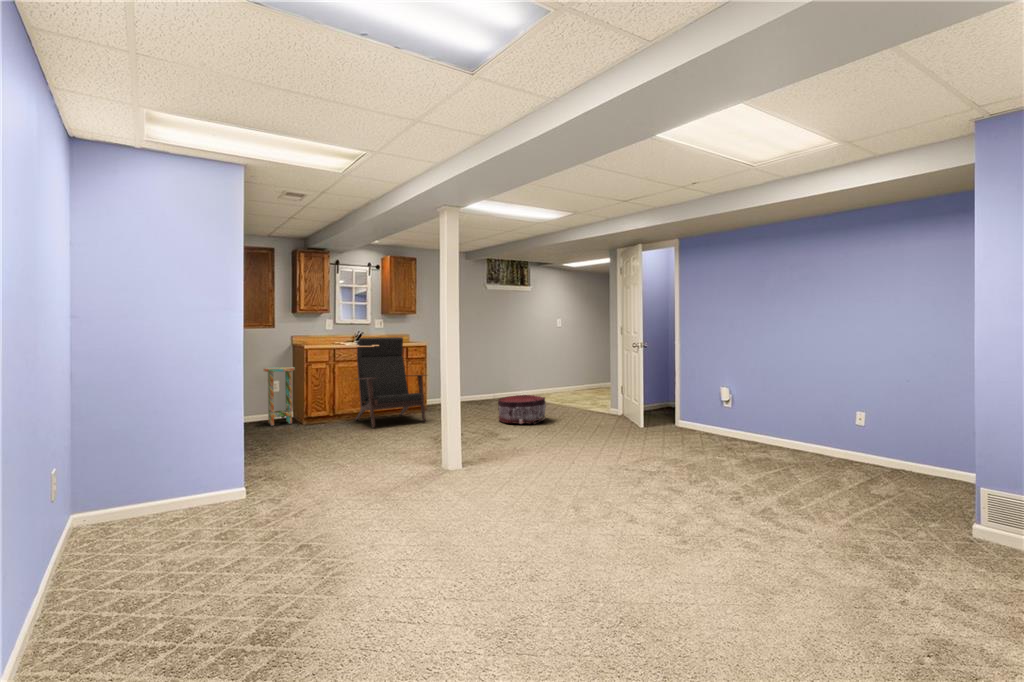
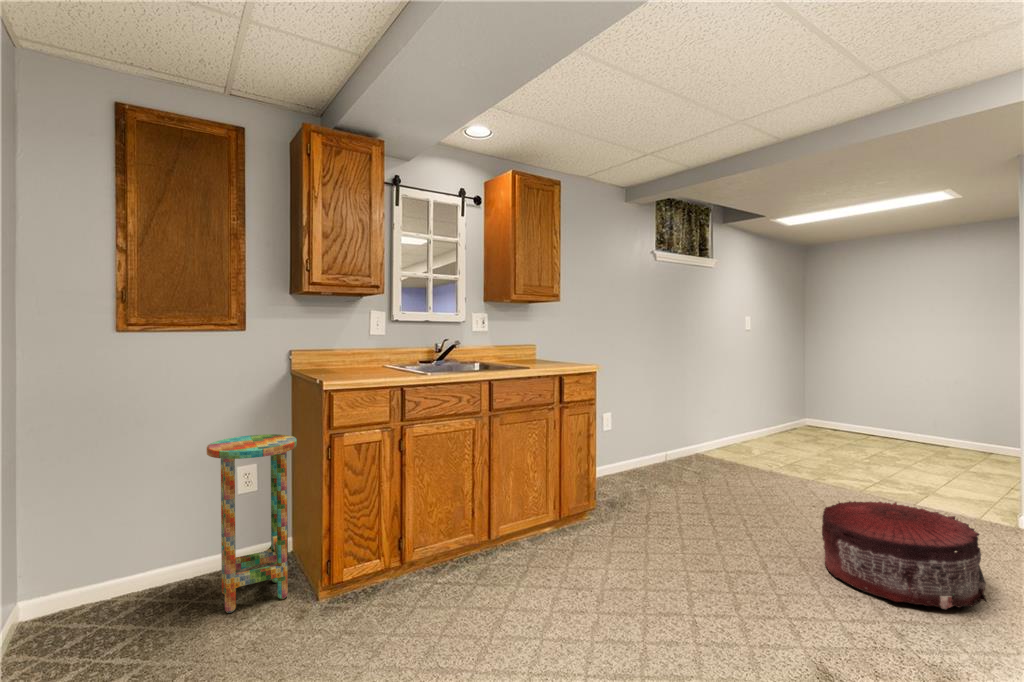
lounge chair: present [356,337,426,428] -> none [453,355,657,636]

